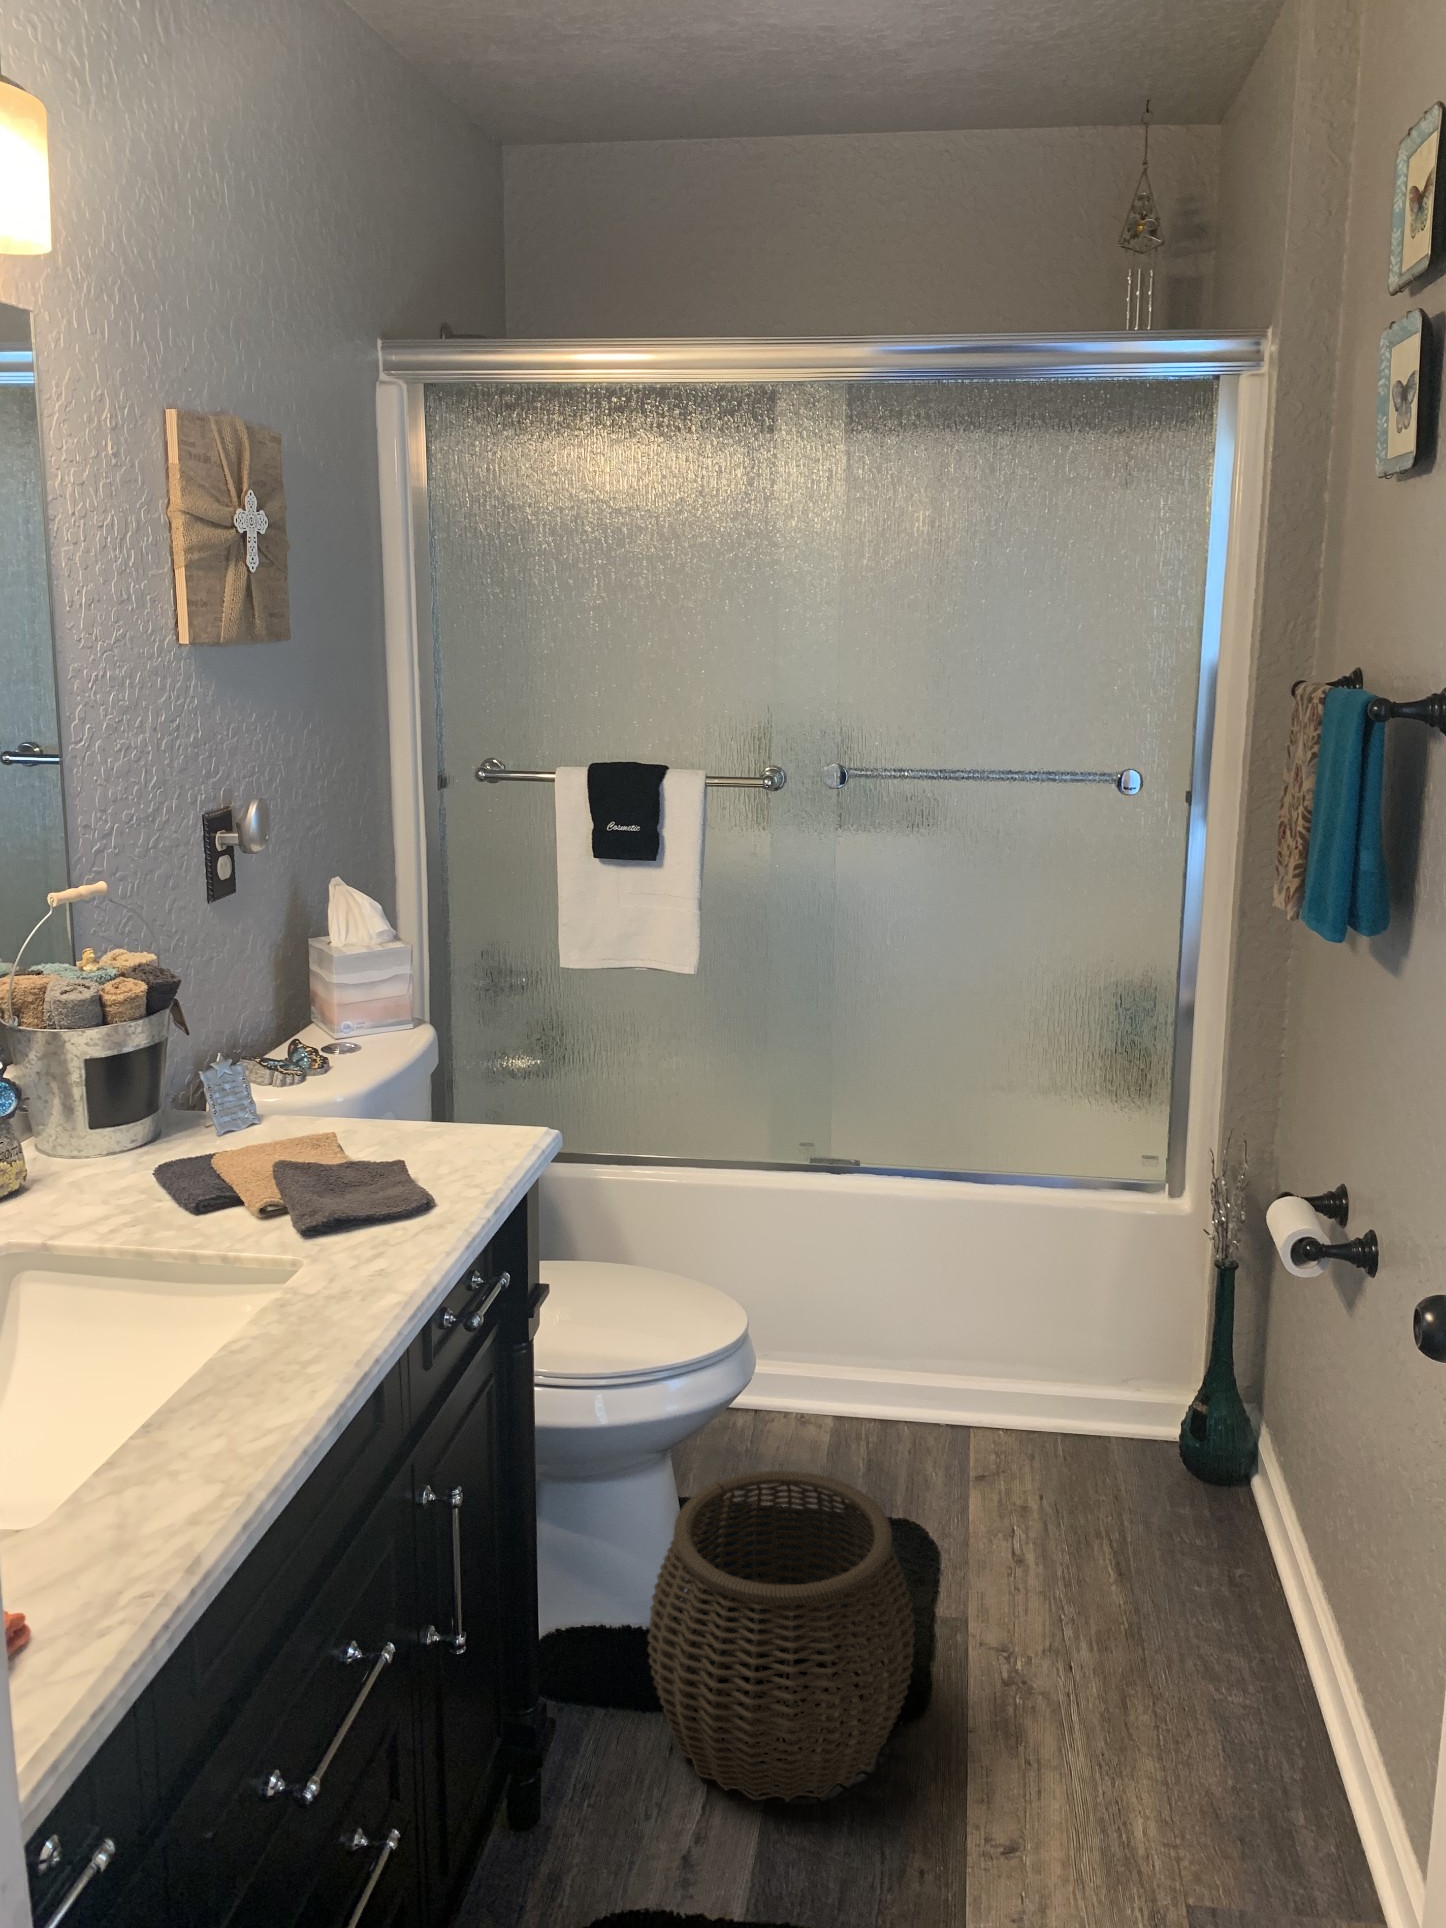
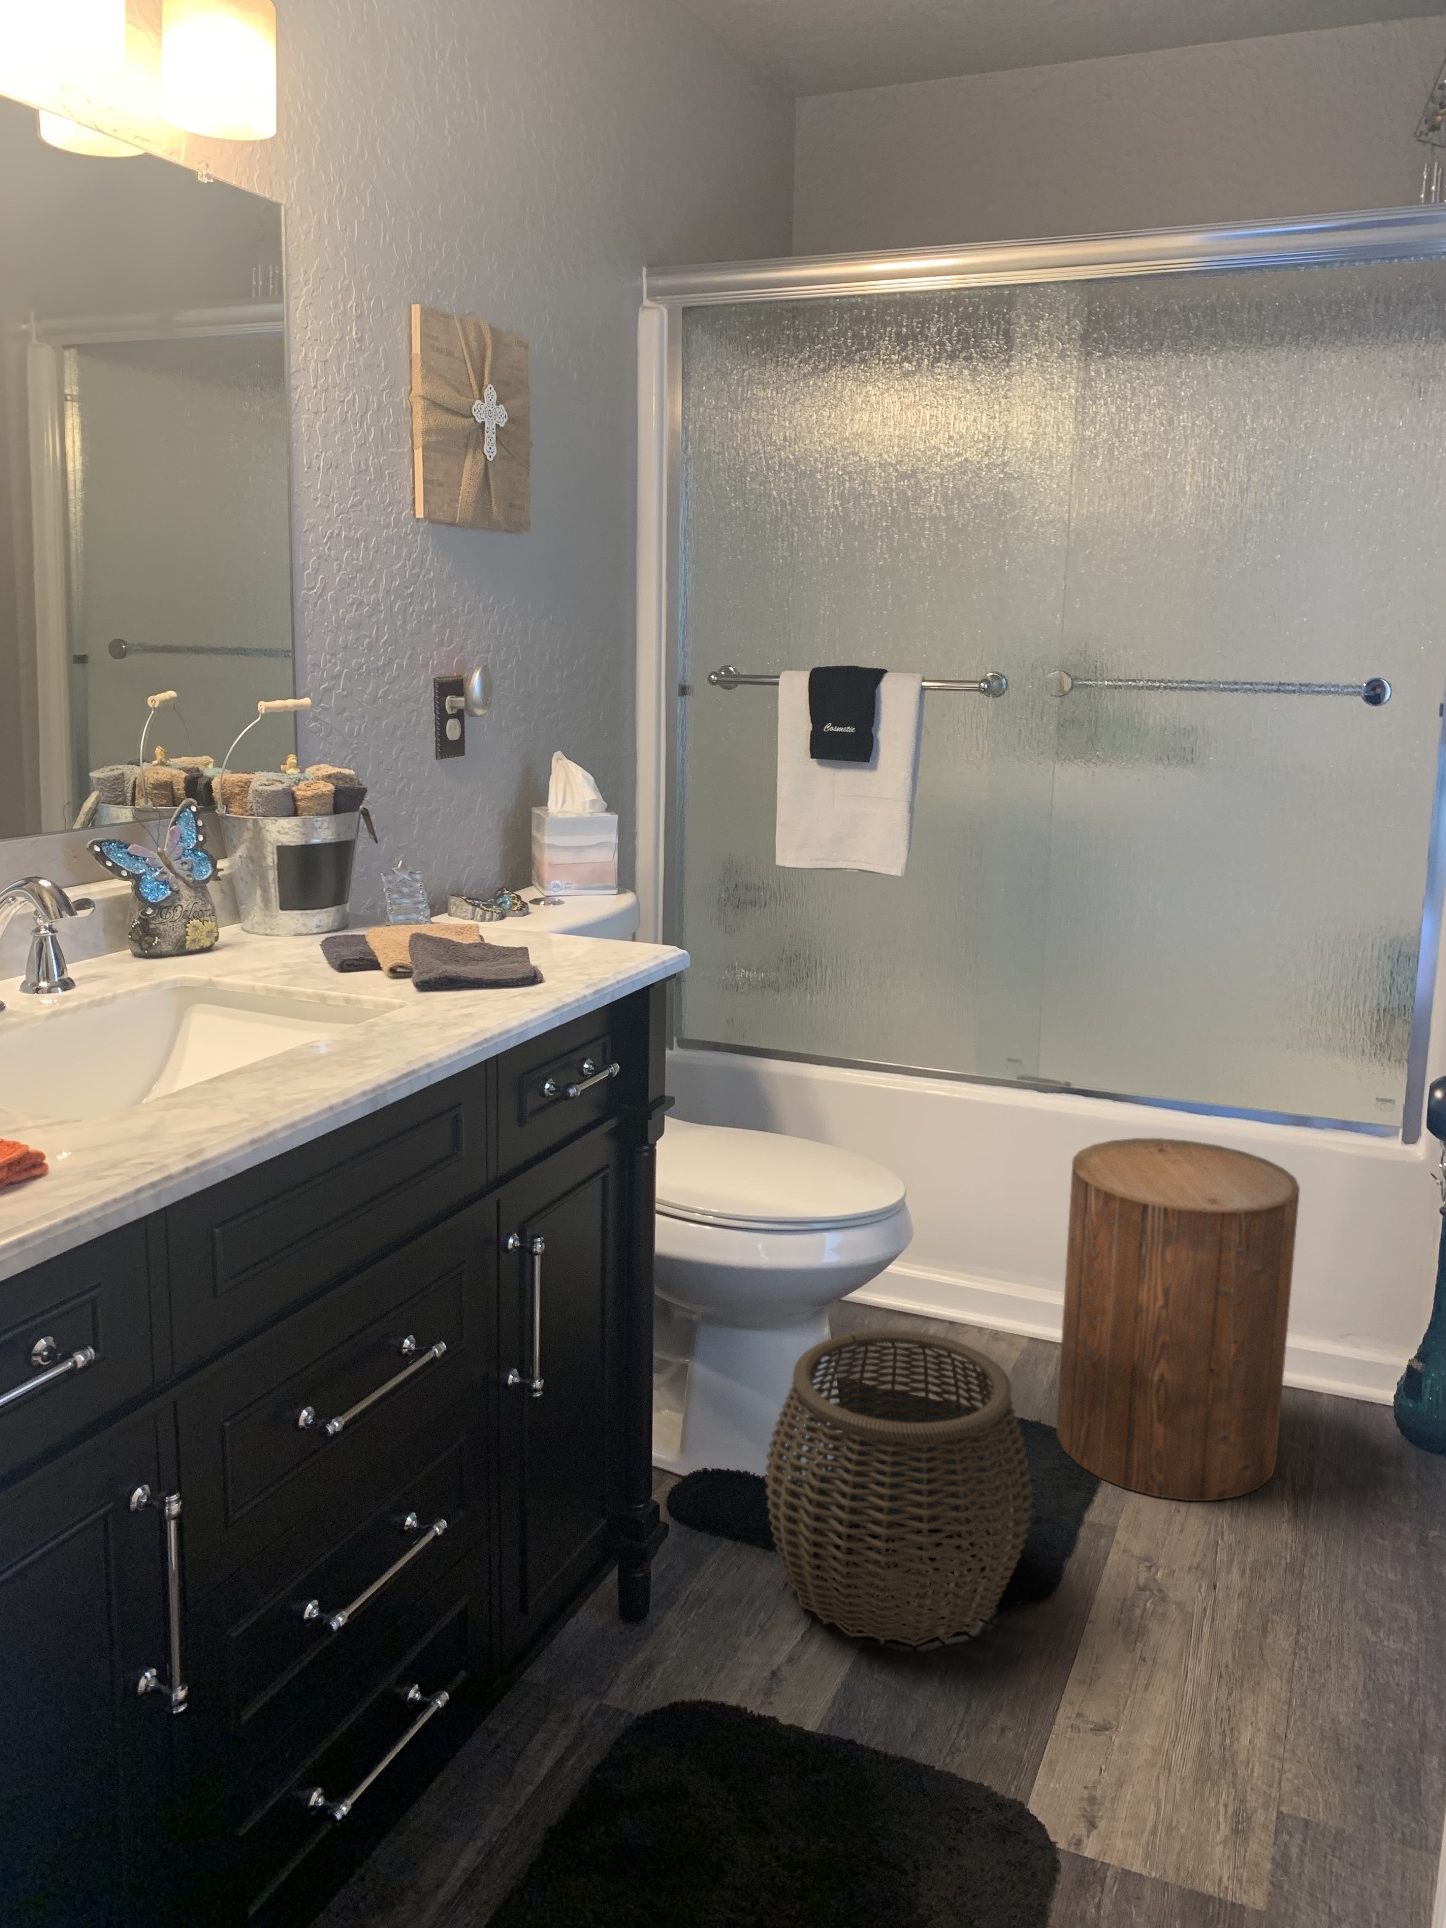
stool: none [887,1222,1107,1581] -> present [1057,1138,1300,1501]

